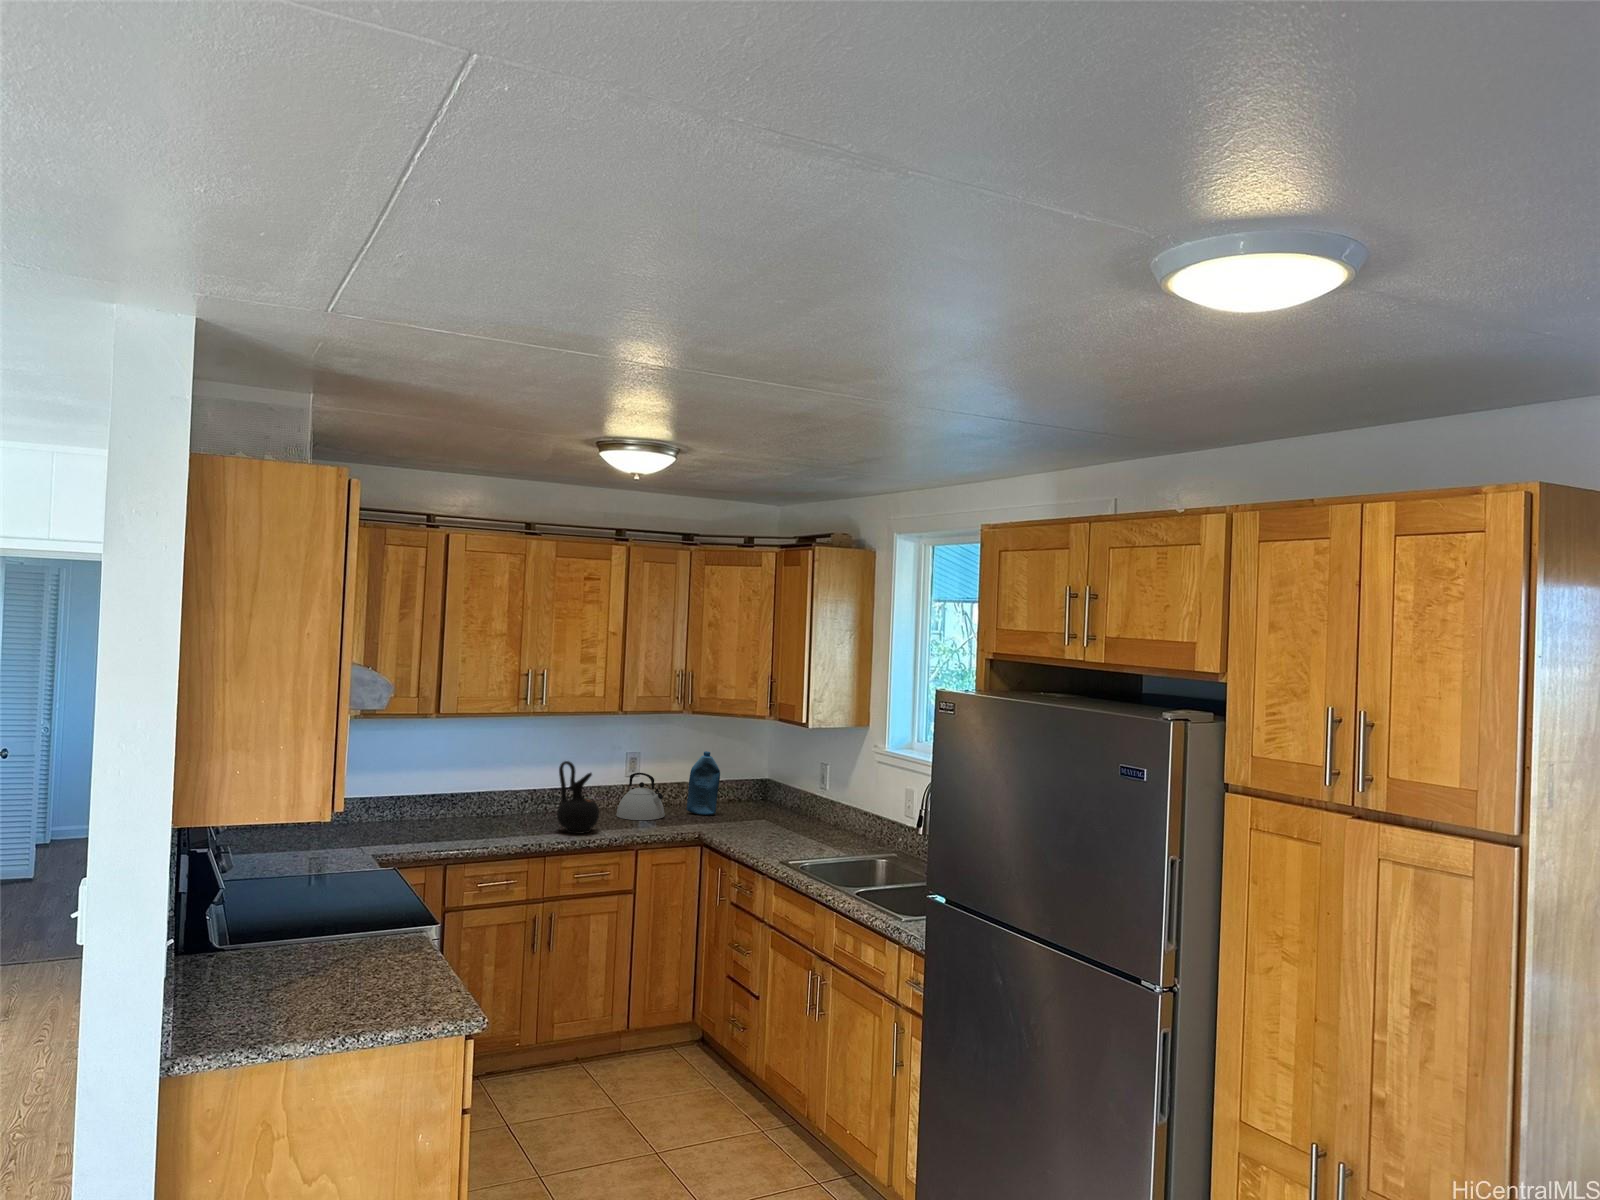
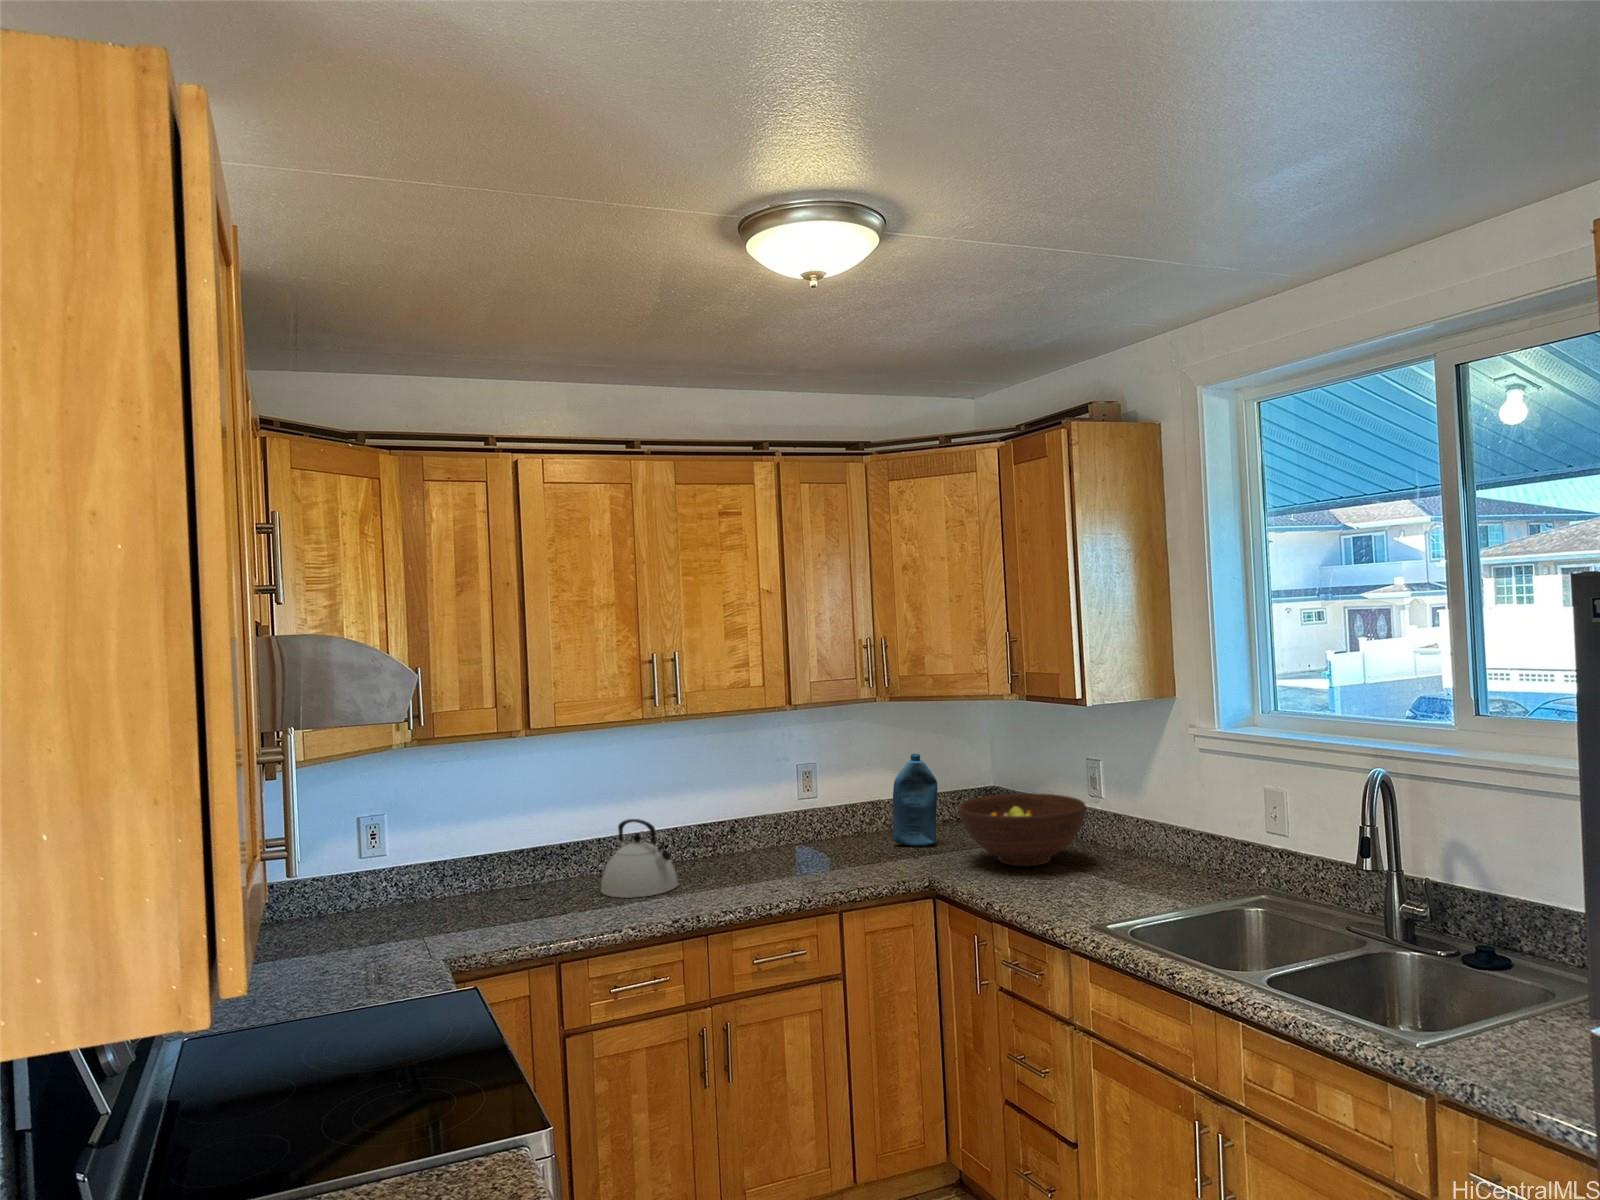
ceramic jug: present [557,761,599,834] -> none [713,785,779,894]
kettle: present [616,773,665,820] -> present [601,819,678,898]
fruit bowl: none [726,783,809,831] -> present [959,793,1086,866]

